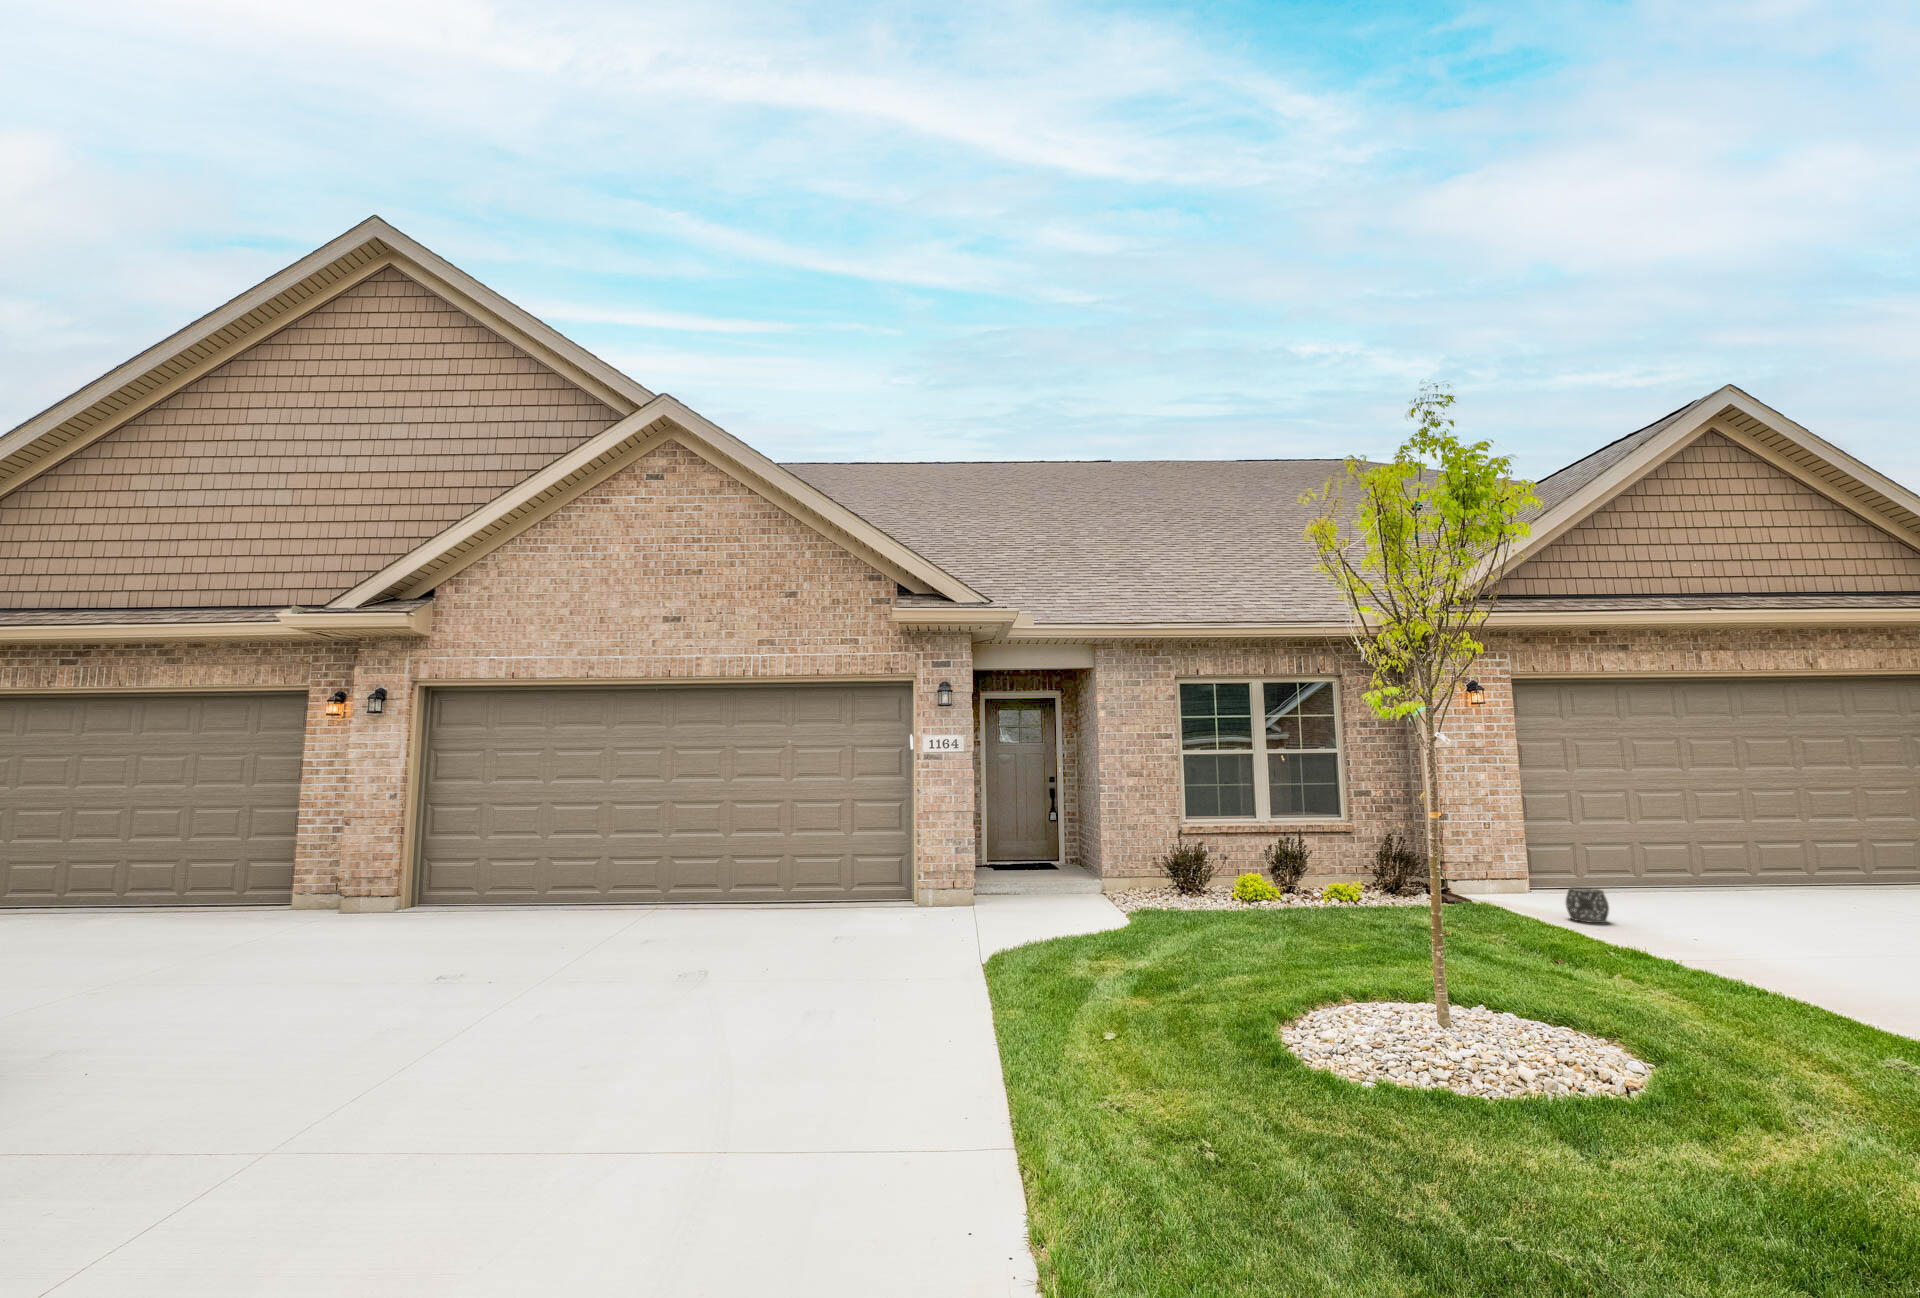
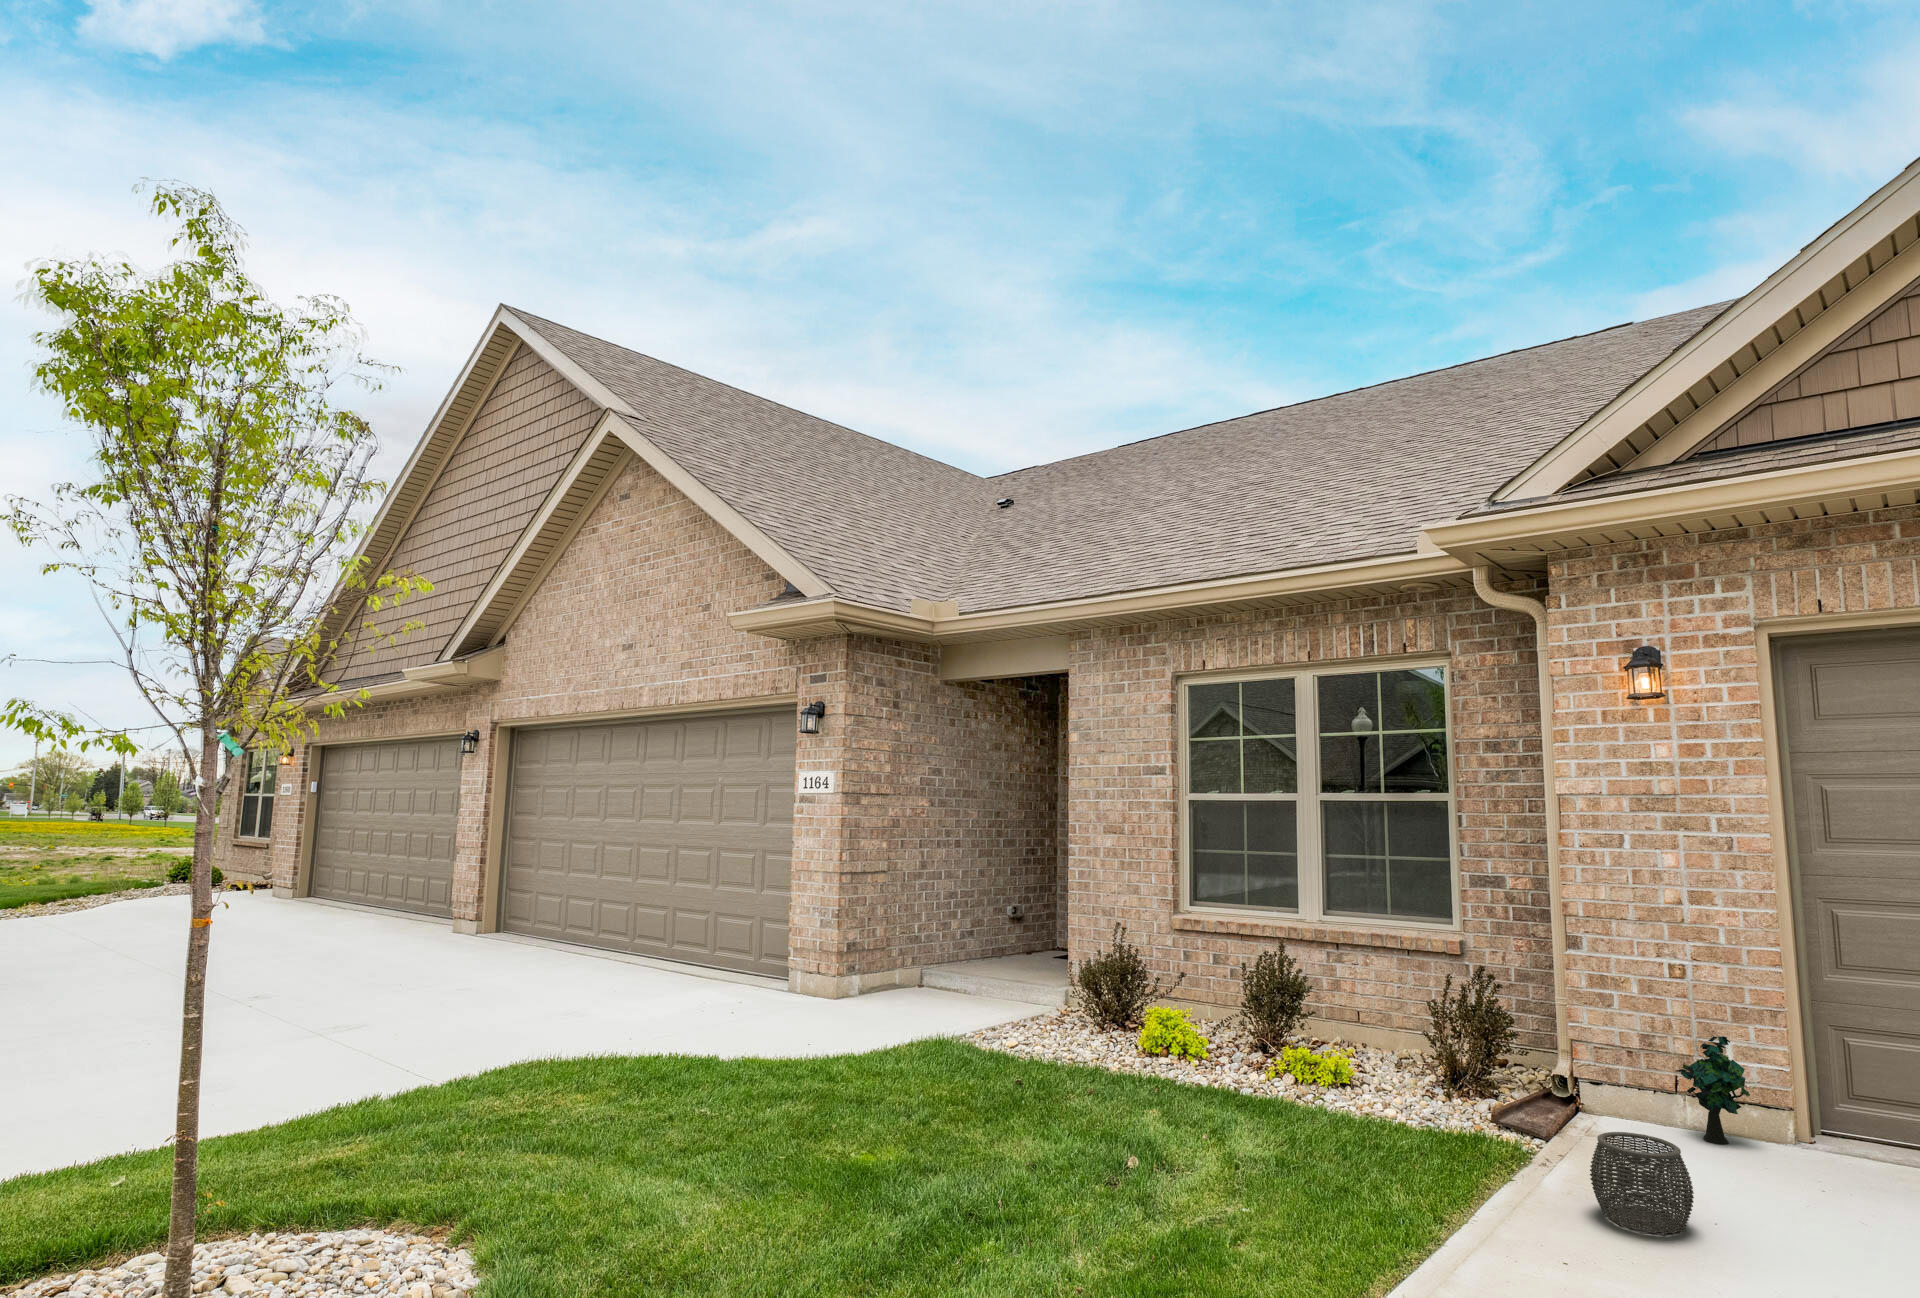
decorative plant: none [1494,851,1525,897] -> present [1676,1036,1750,1144]

